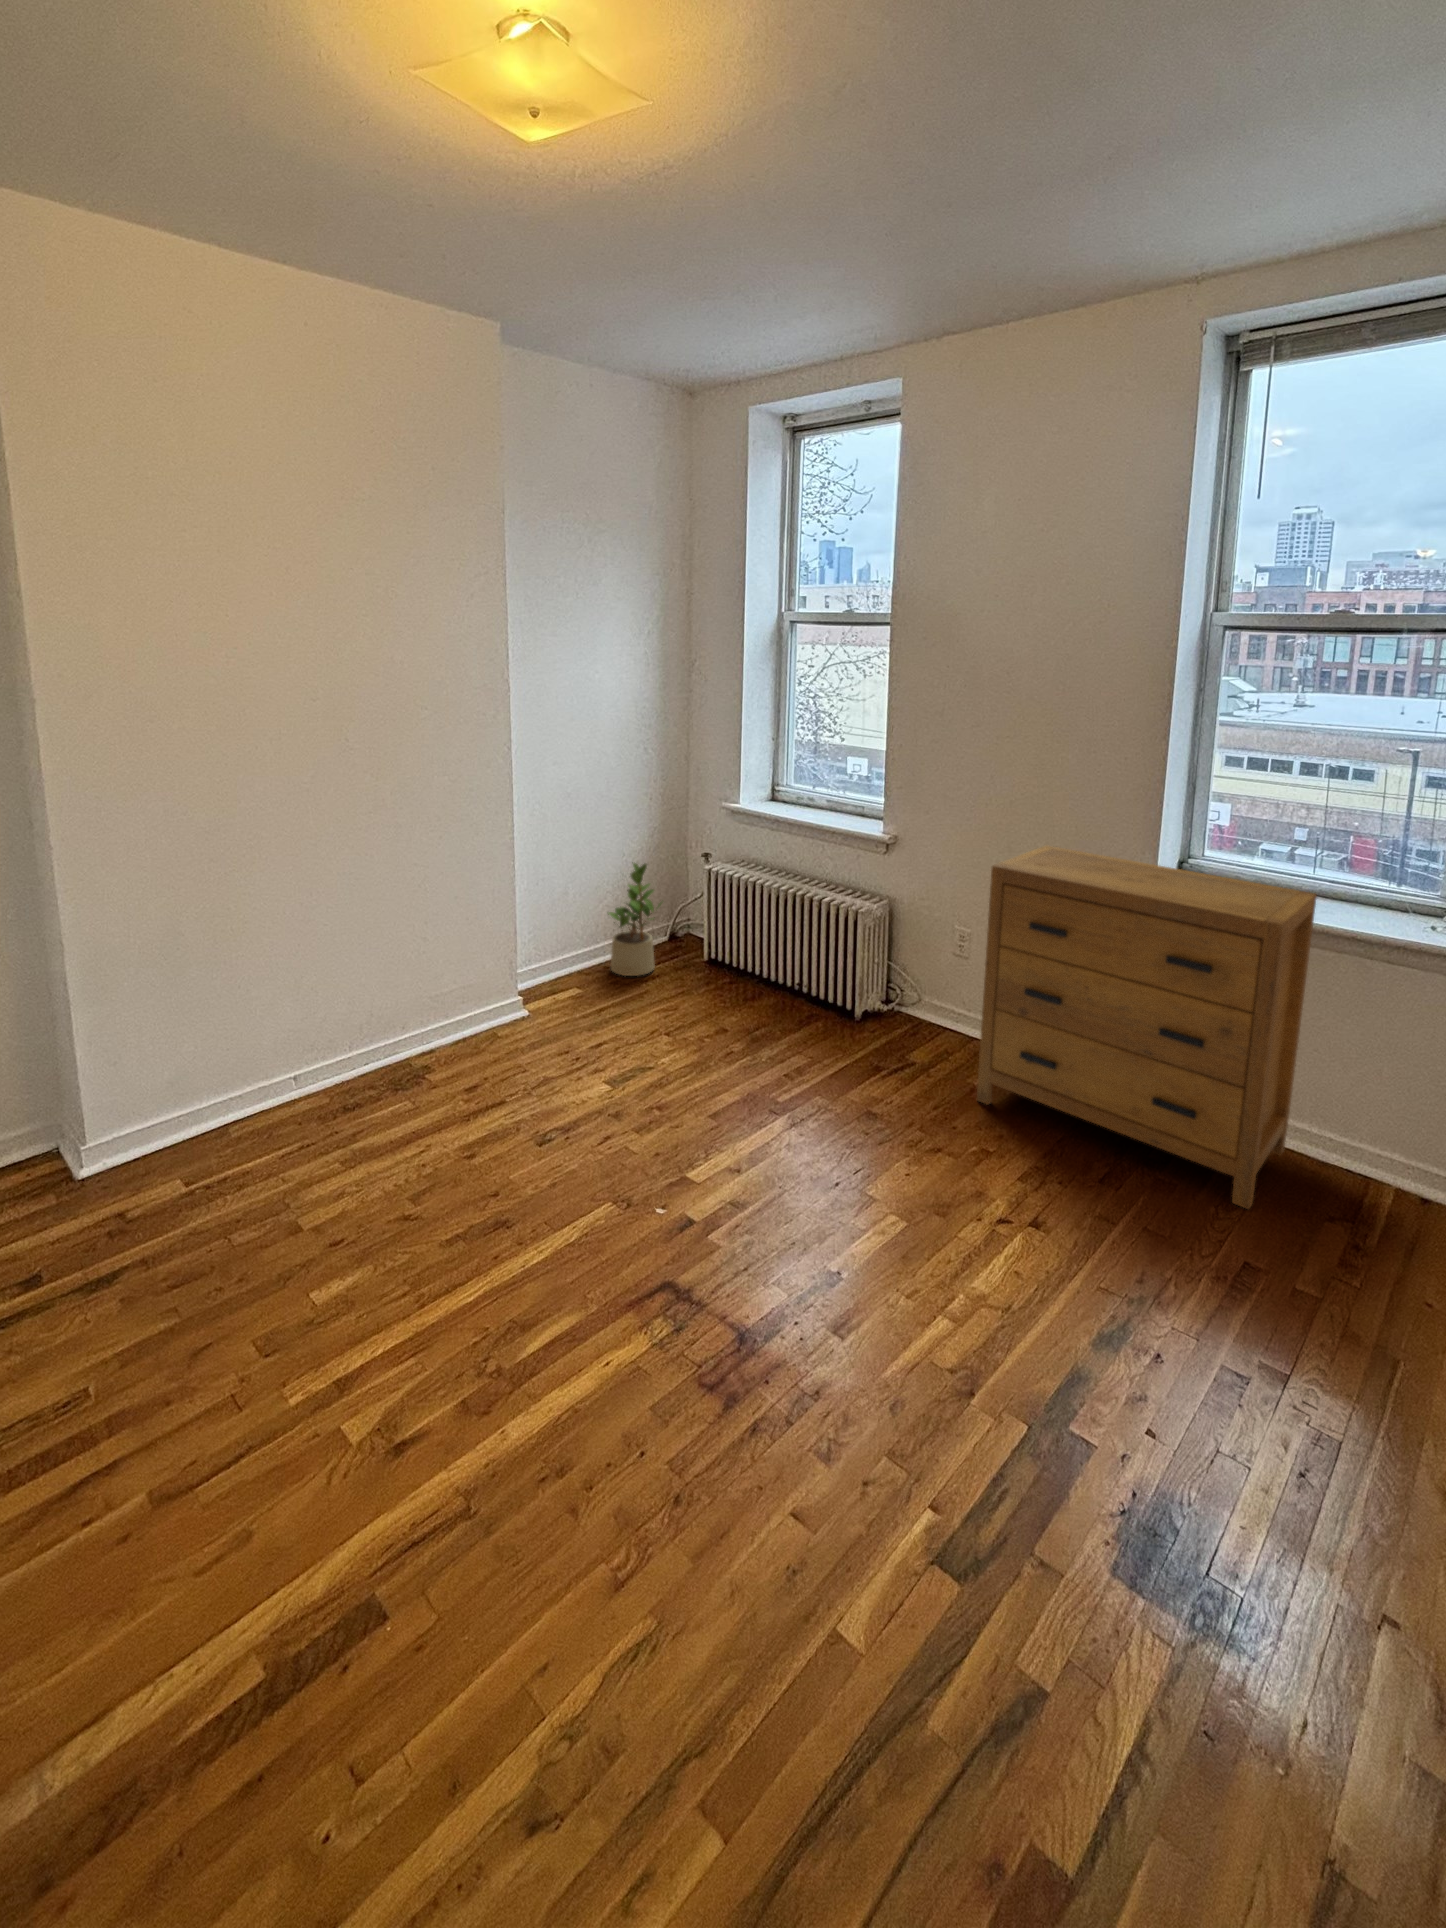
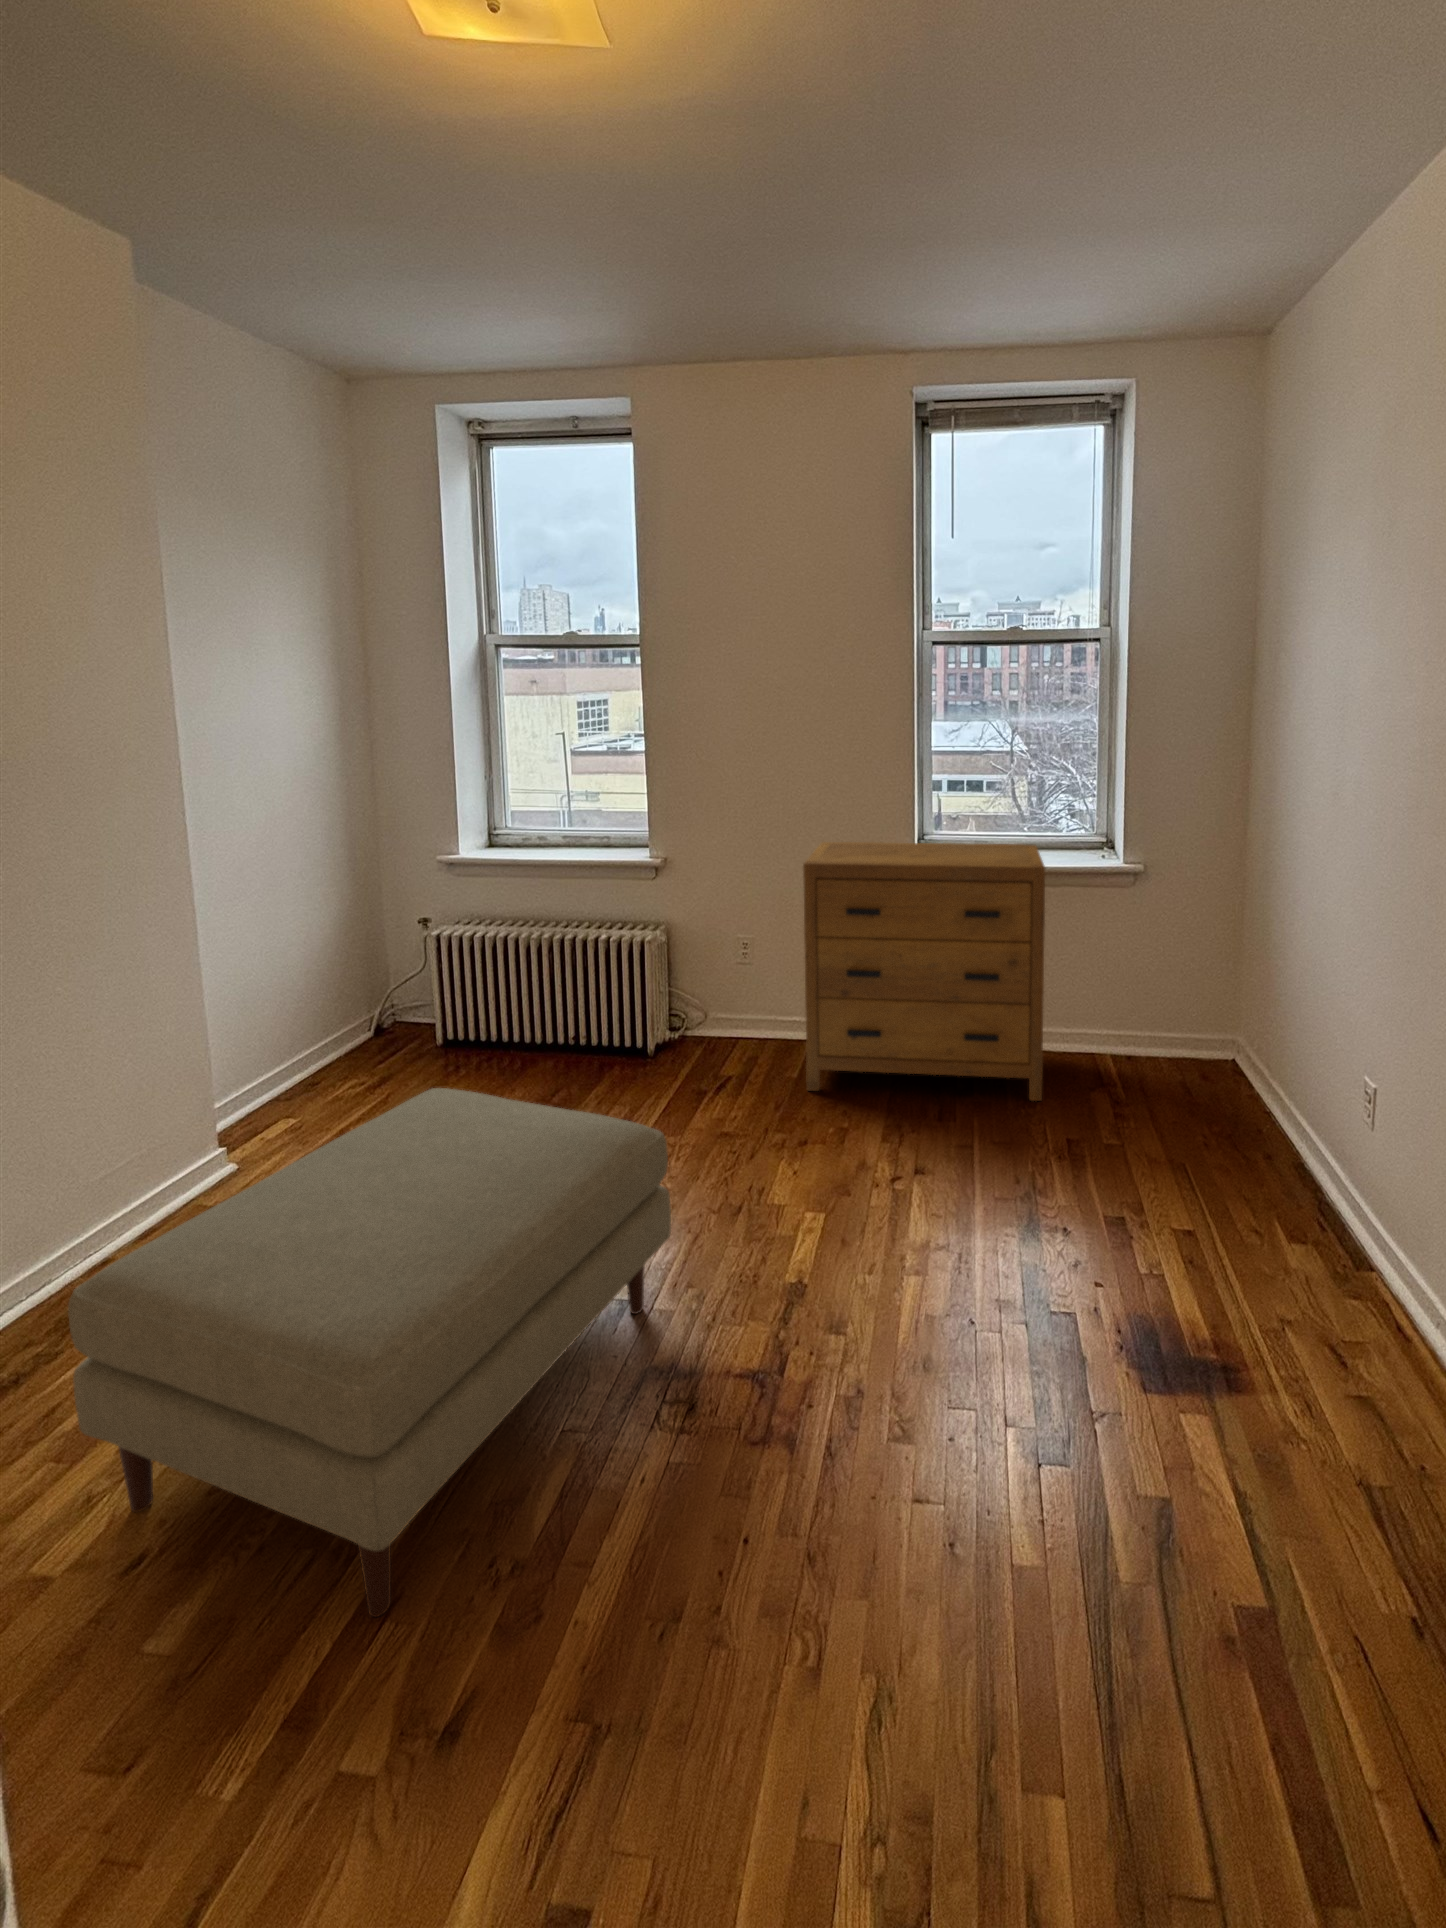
potted plant: present [608,863,662,976] -> none [307,941,386,1088]
ottoman: none [331,993,727,1350] -> present [68,1088,671,1617]

